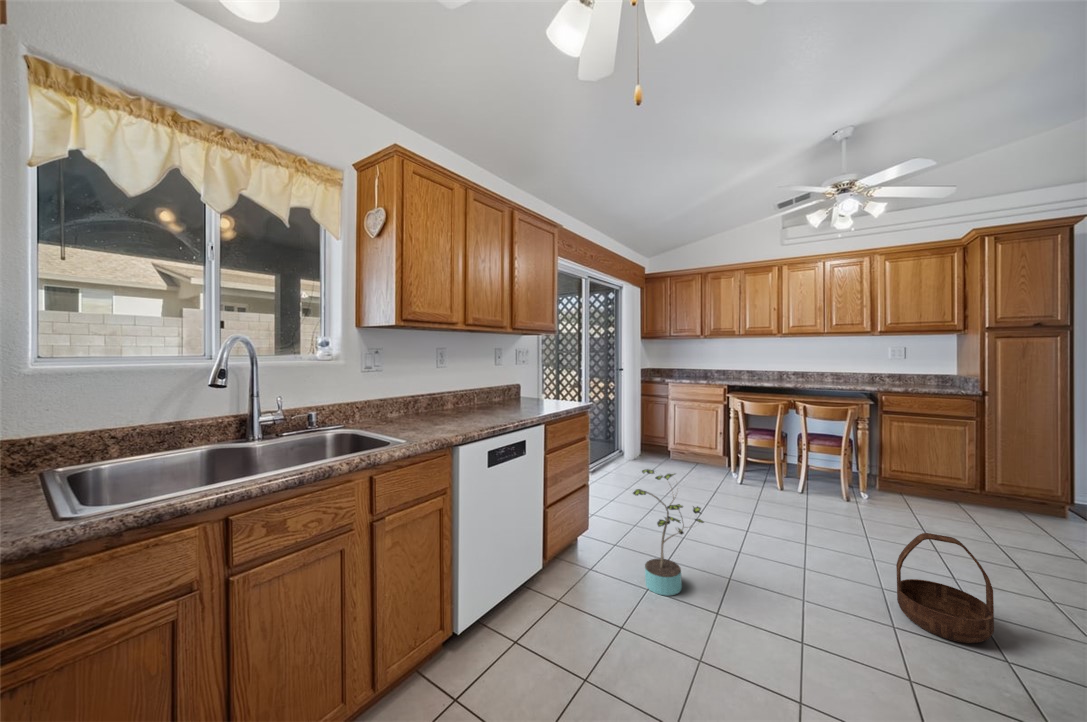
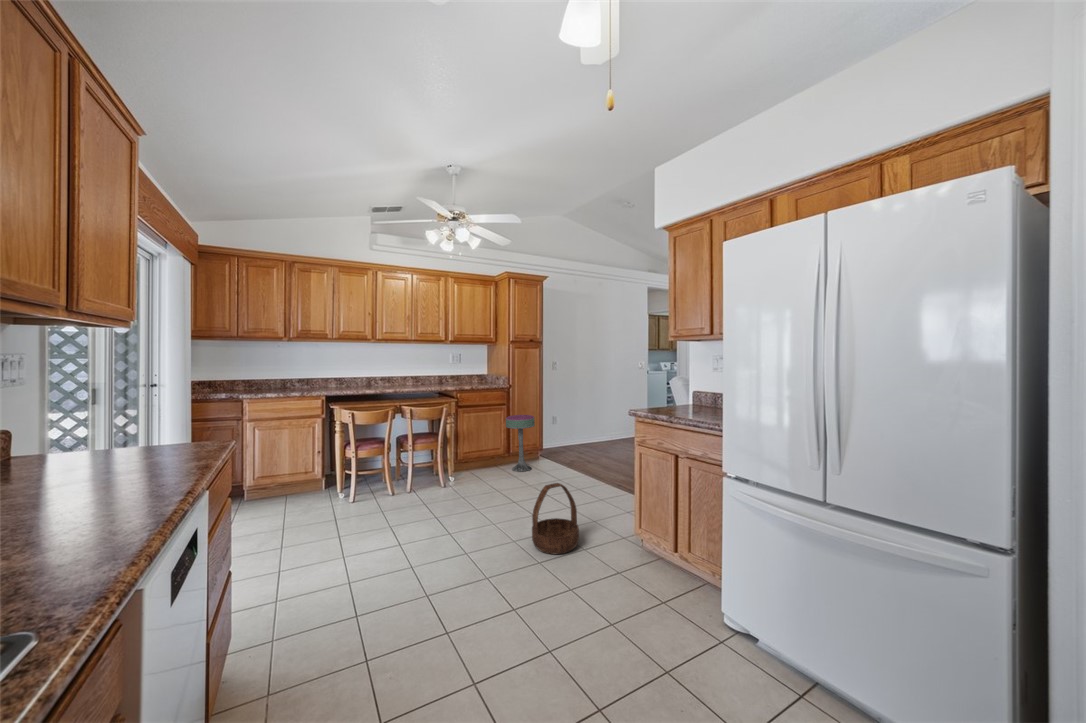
bar stool: none [971,436,1039,524] -> present [506,415,535,472]
potted plant: present [633,469,704,596] -> none [341,500,425,662]

